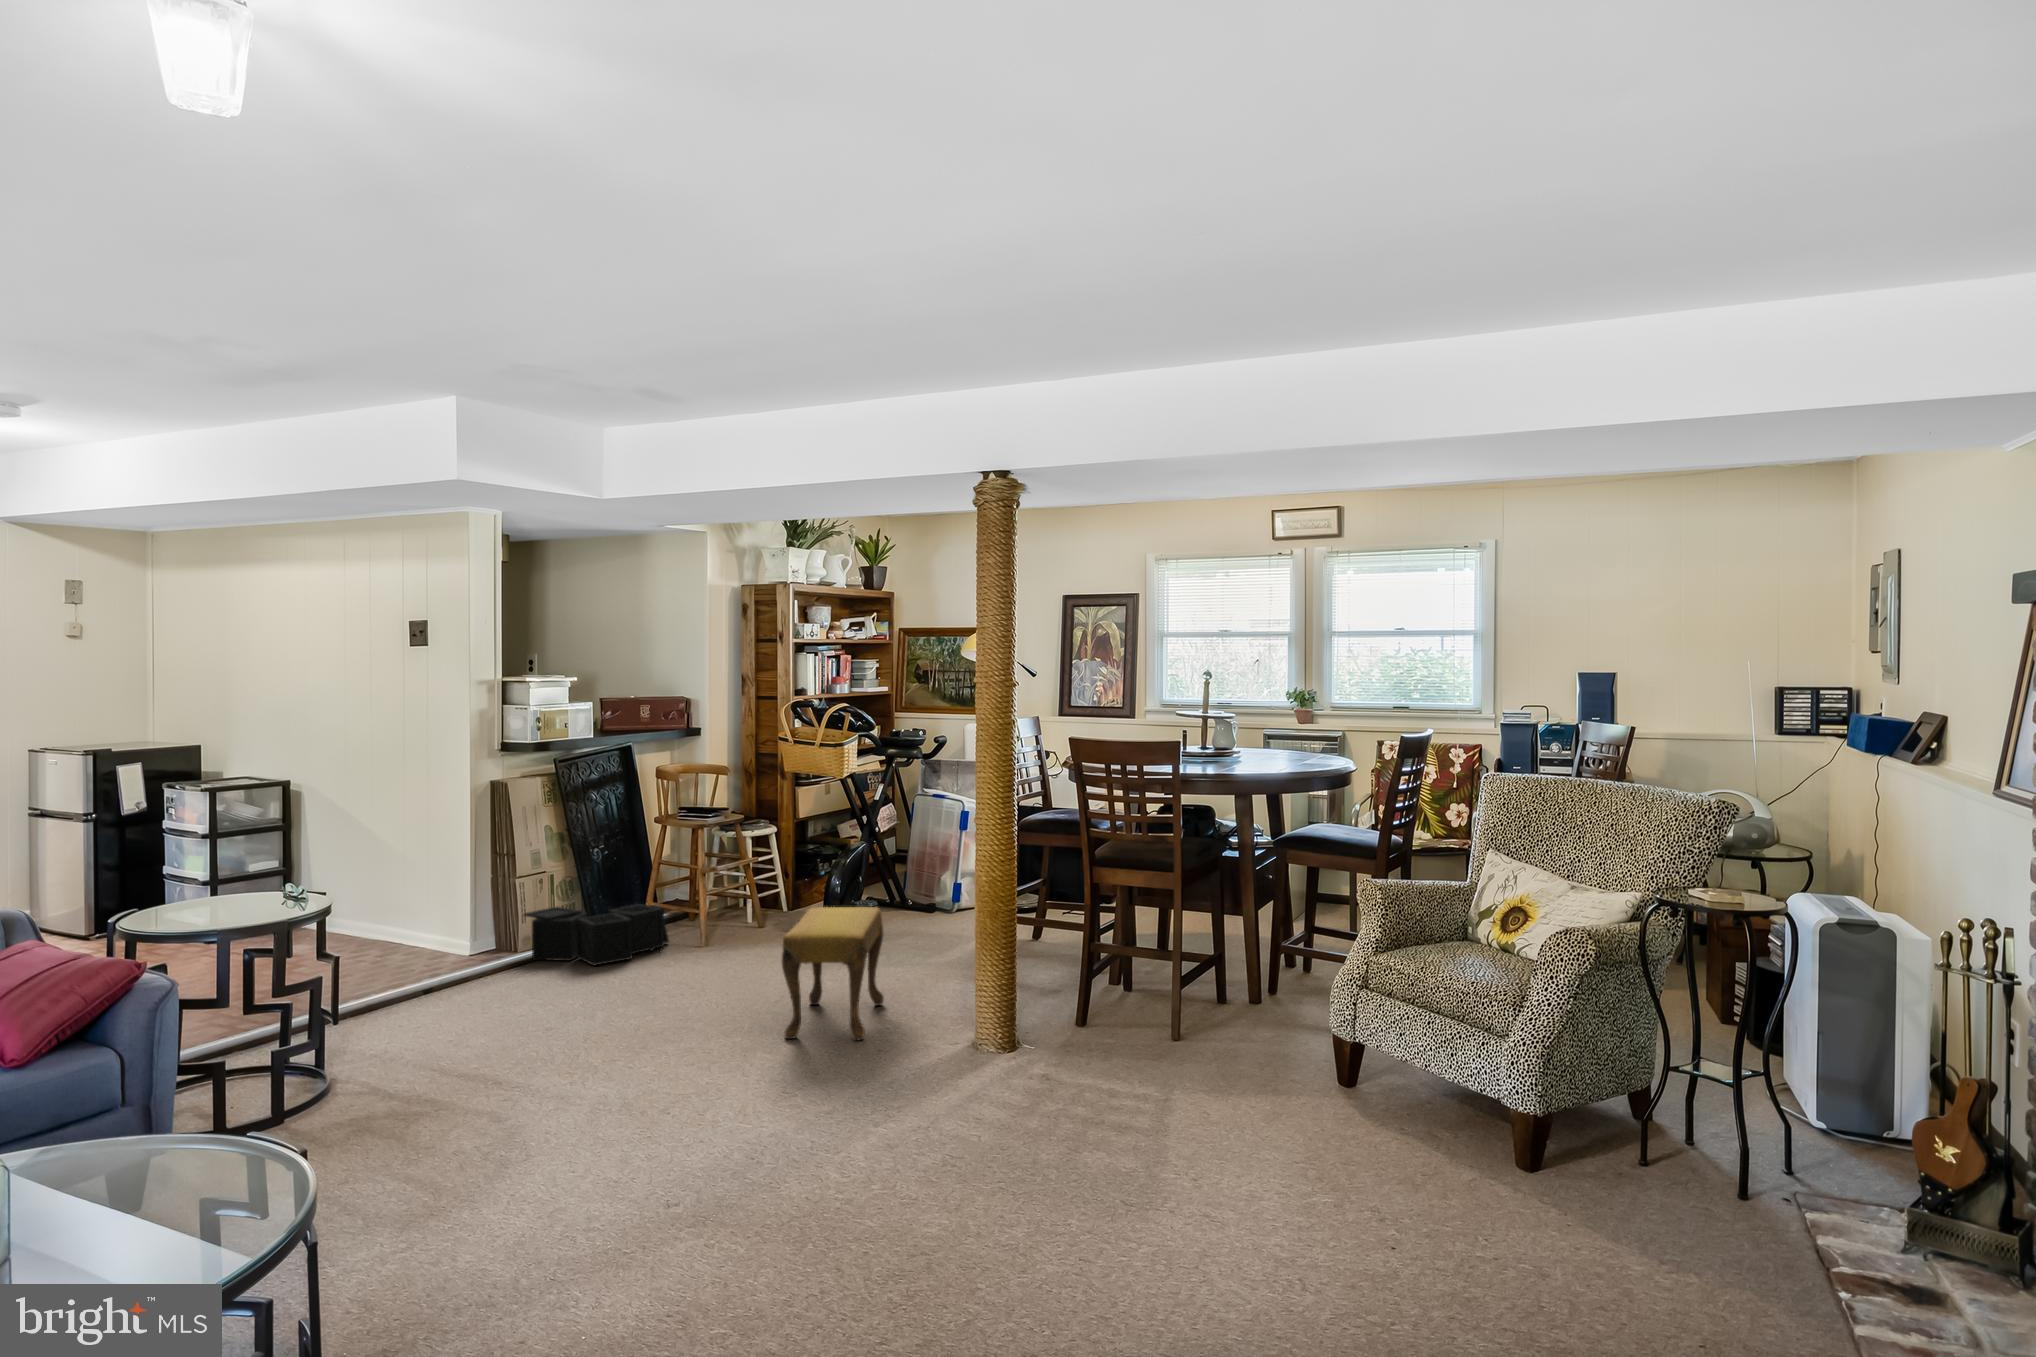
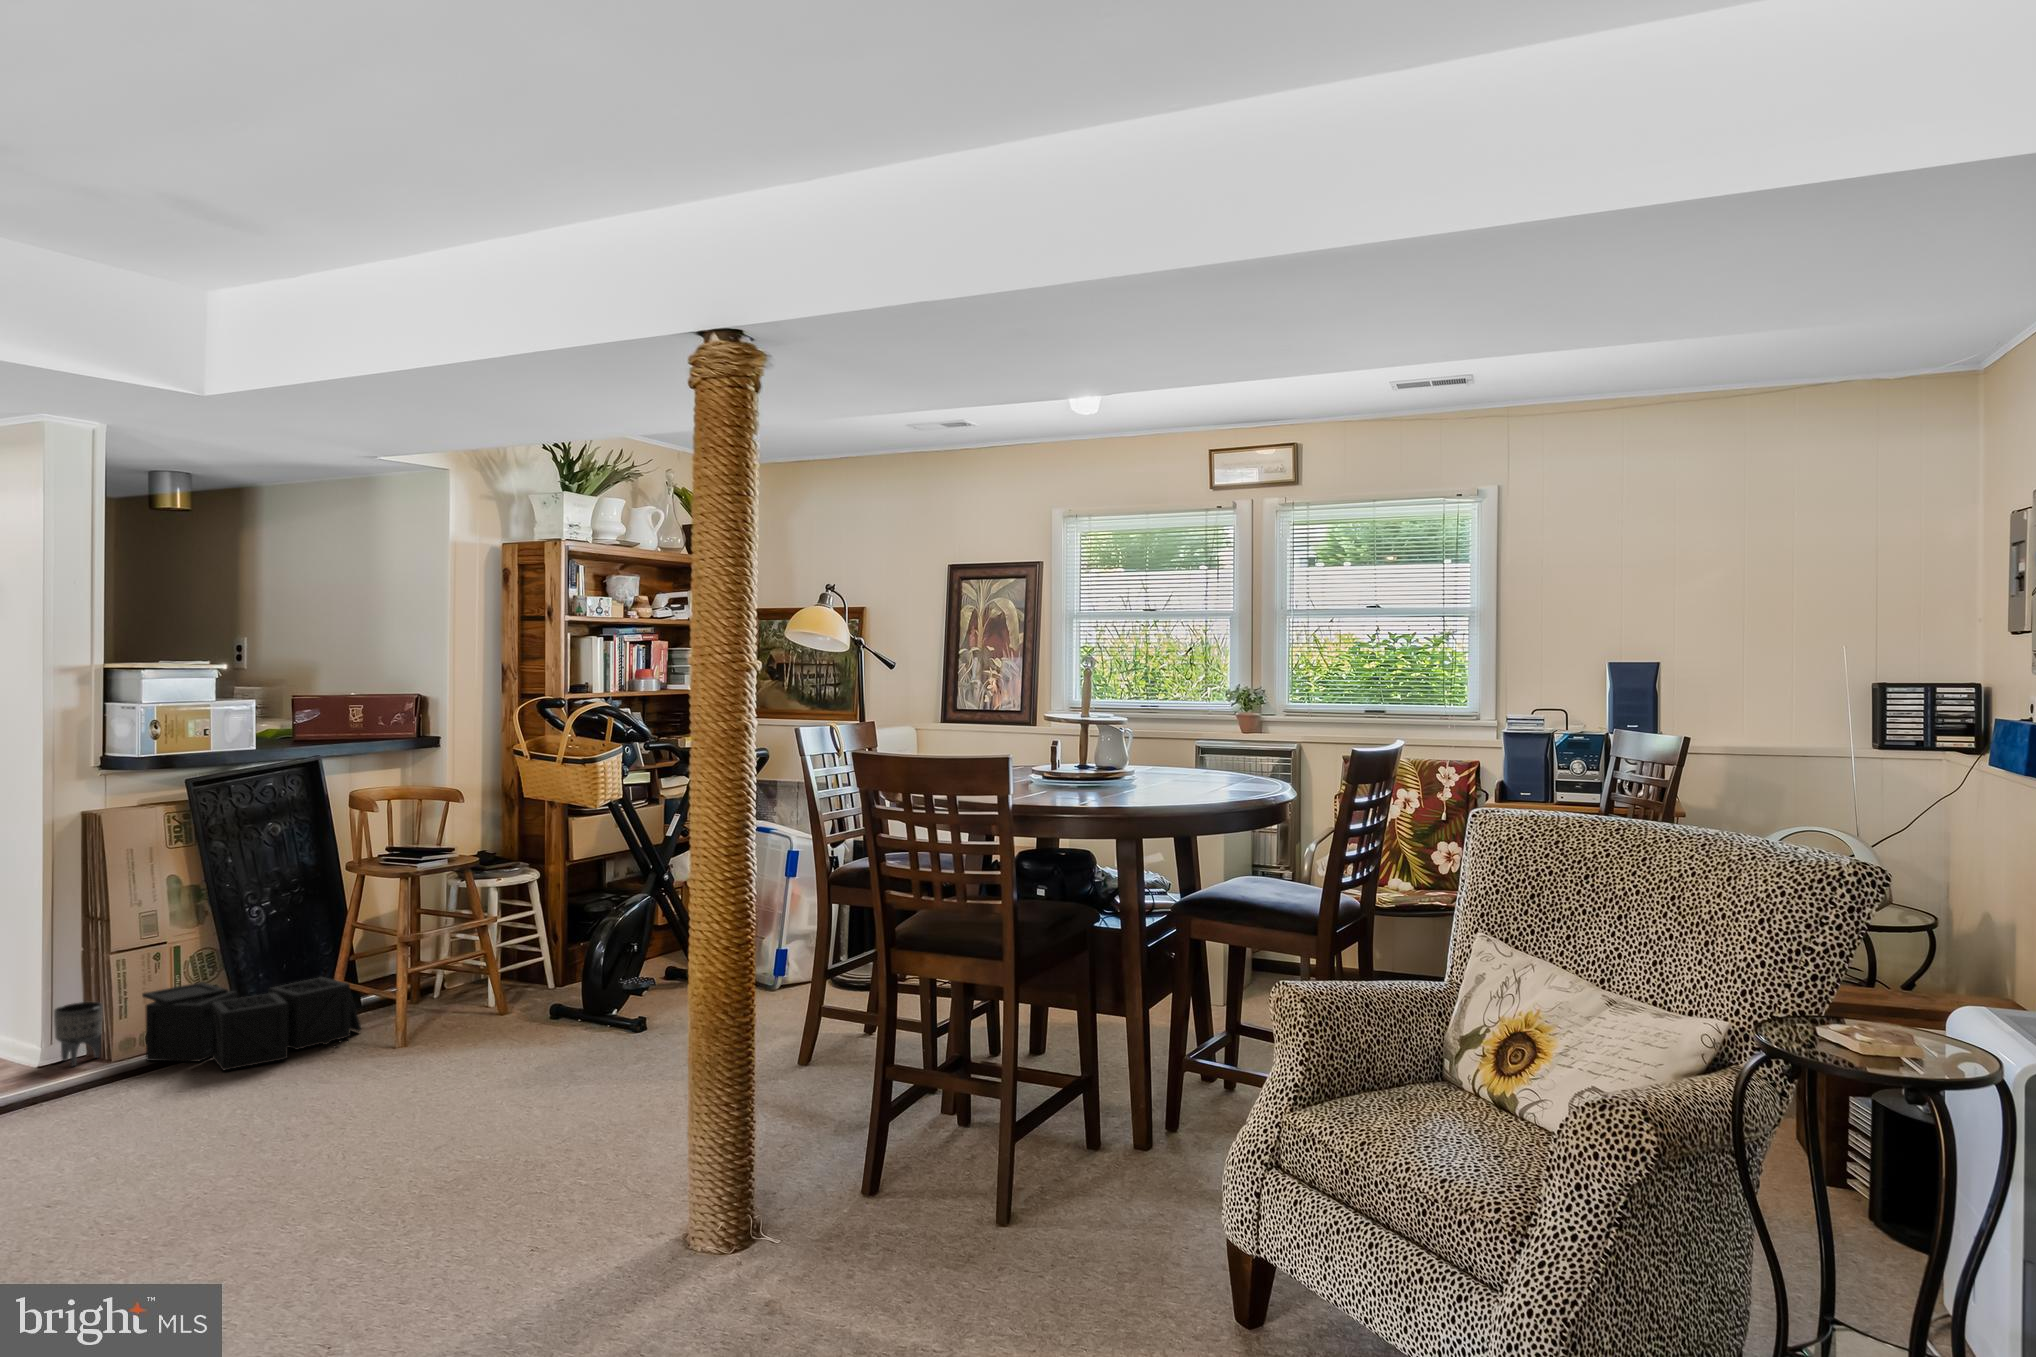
footstool: present [782,907,884,1040] -> none [397,1000,594,1216]
planter: none [469,919,500,964] -> present [54,1002,103,1066]

